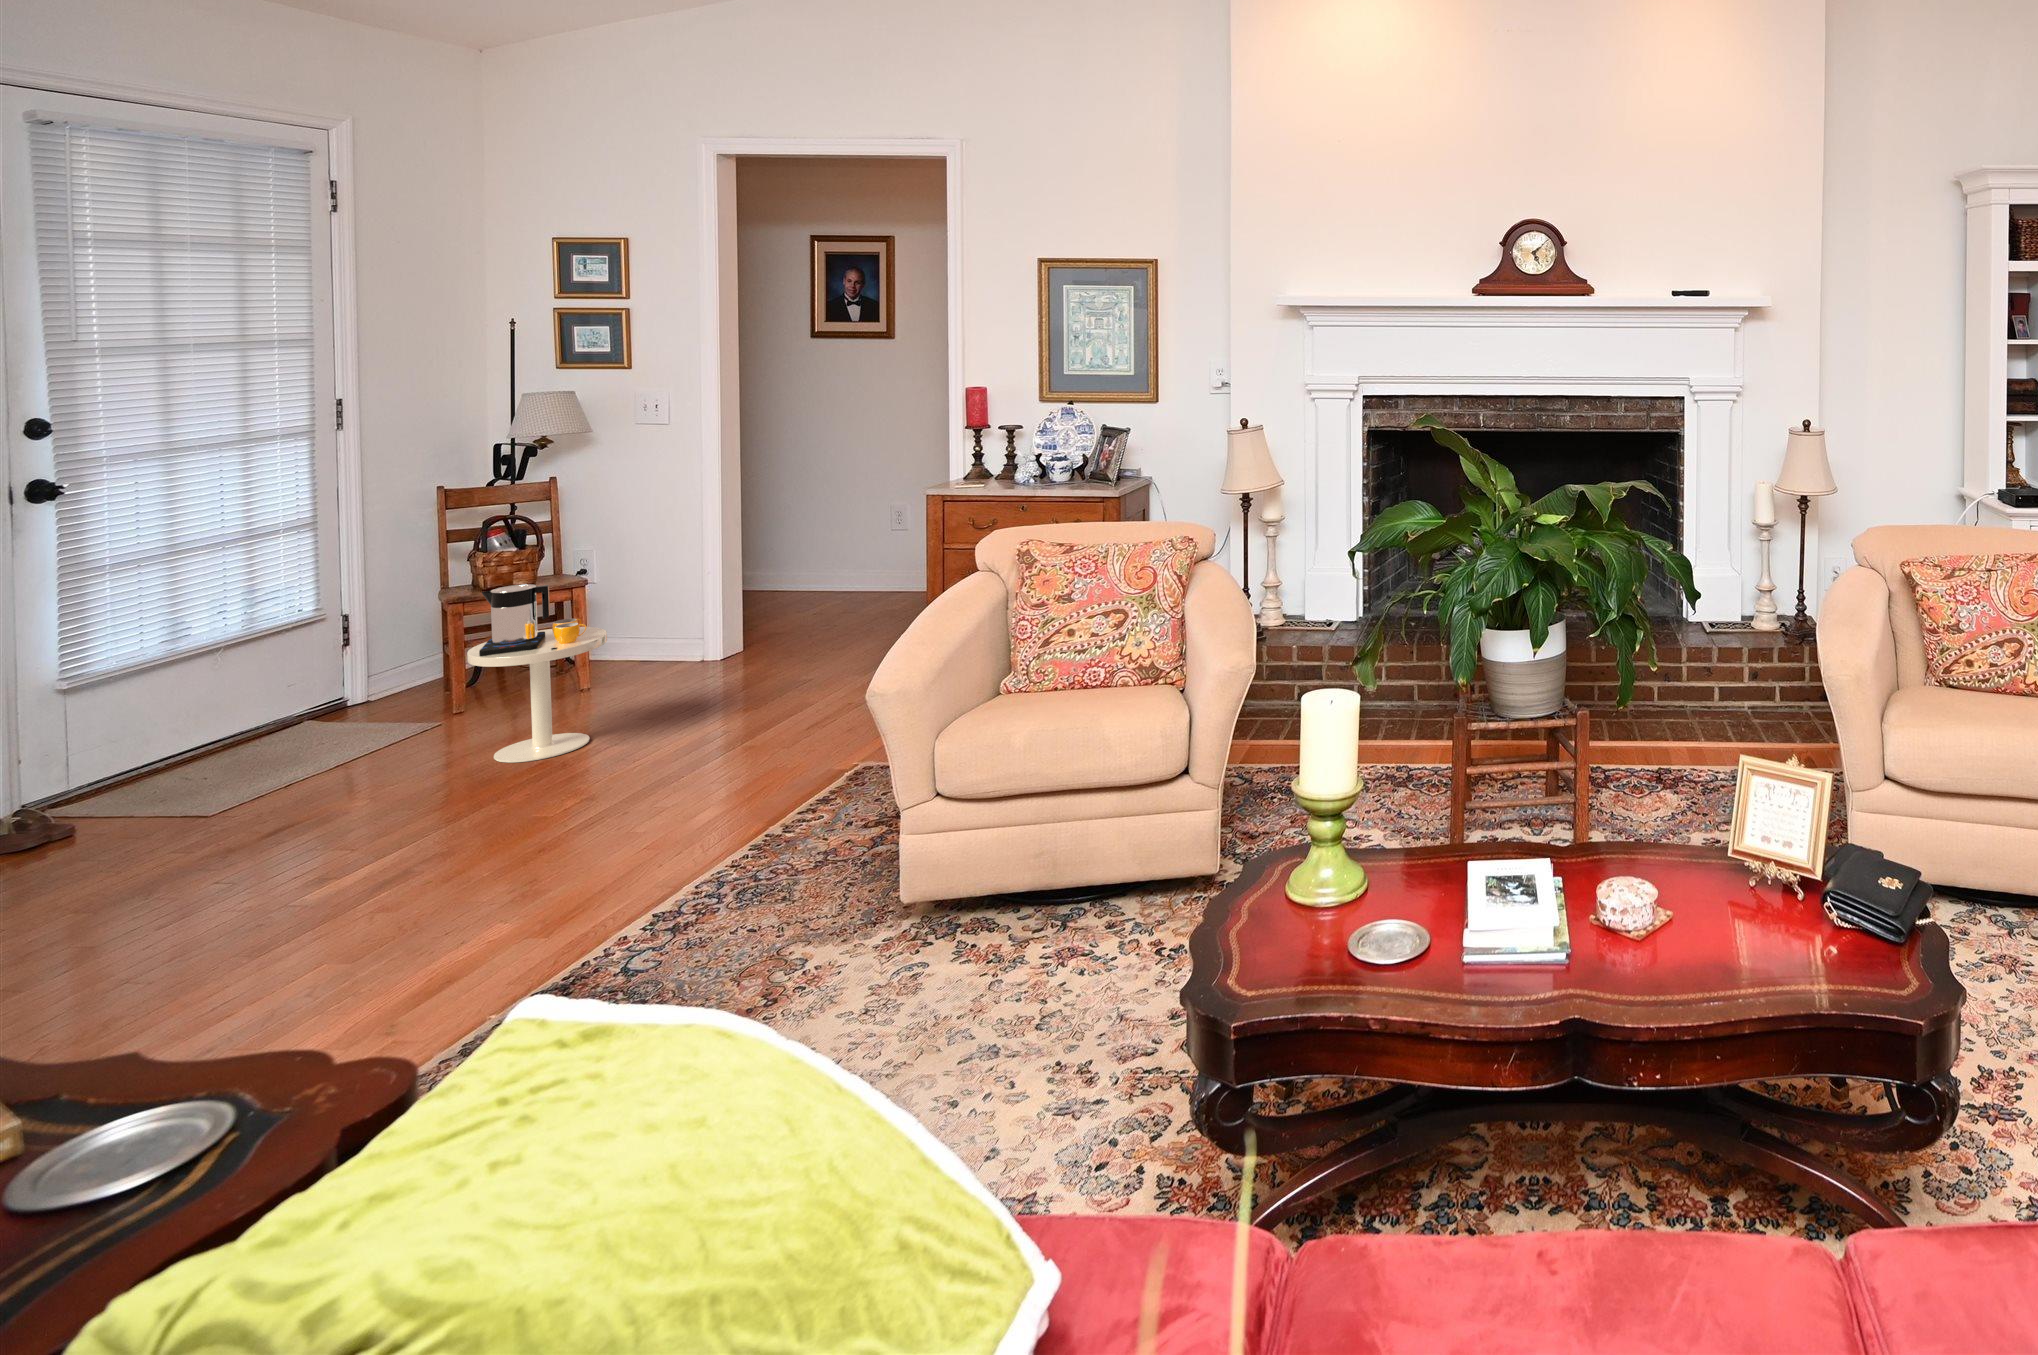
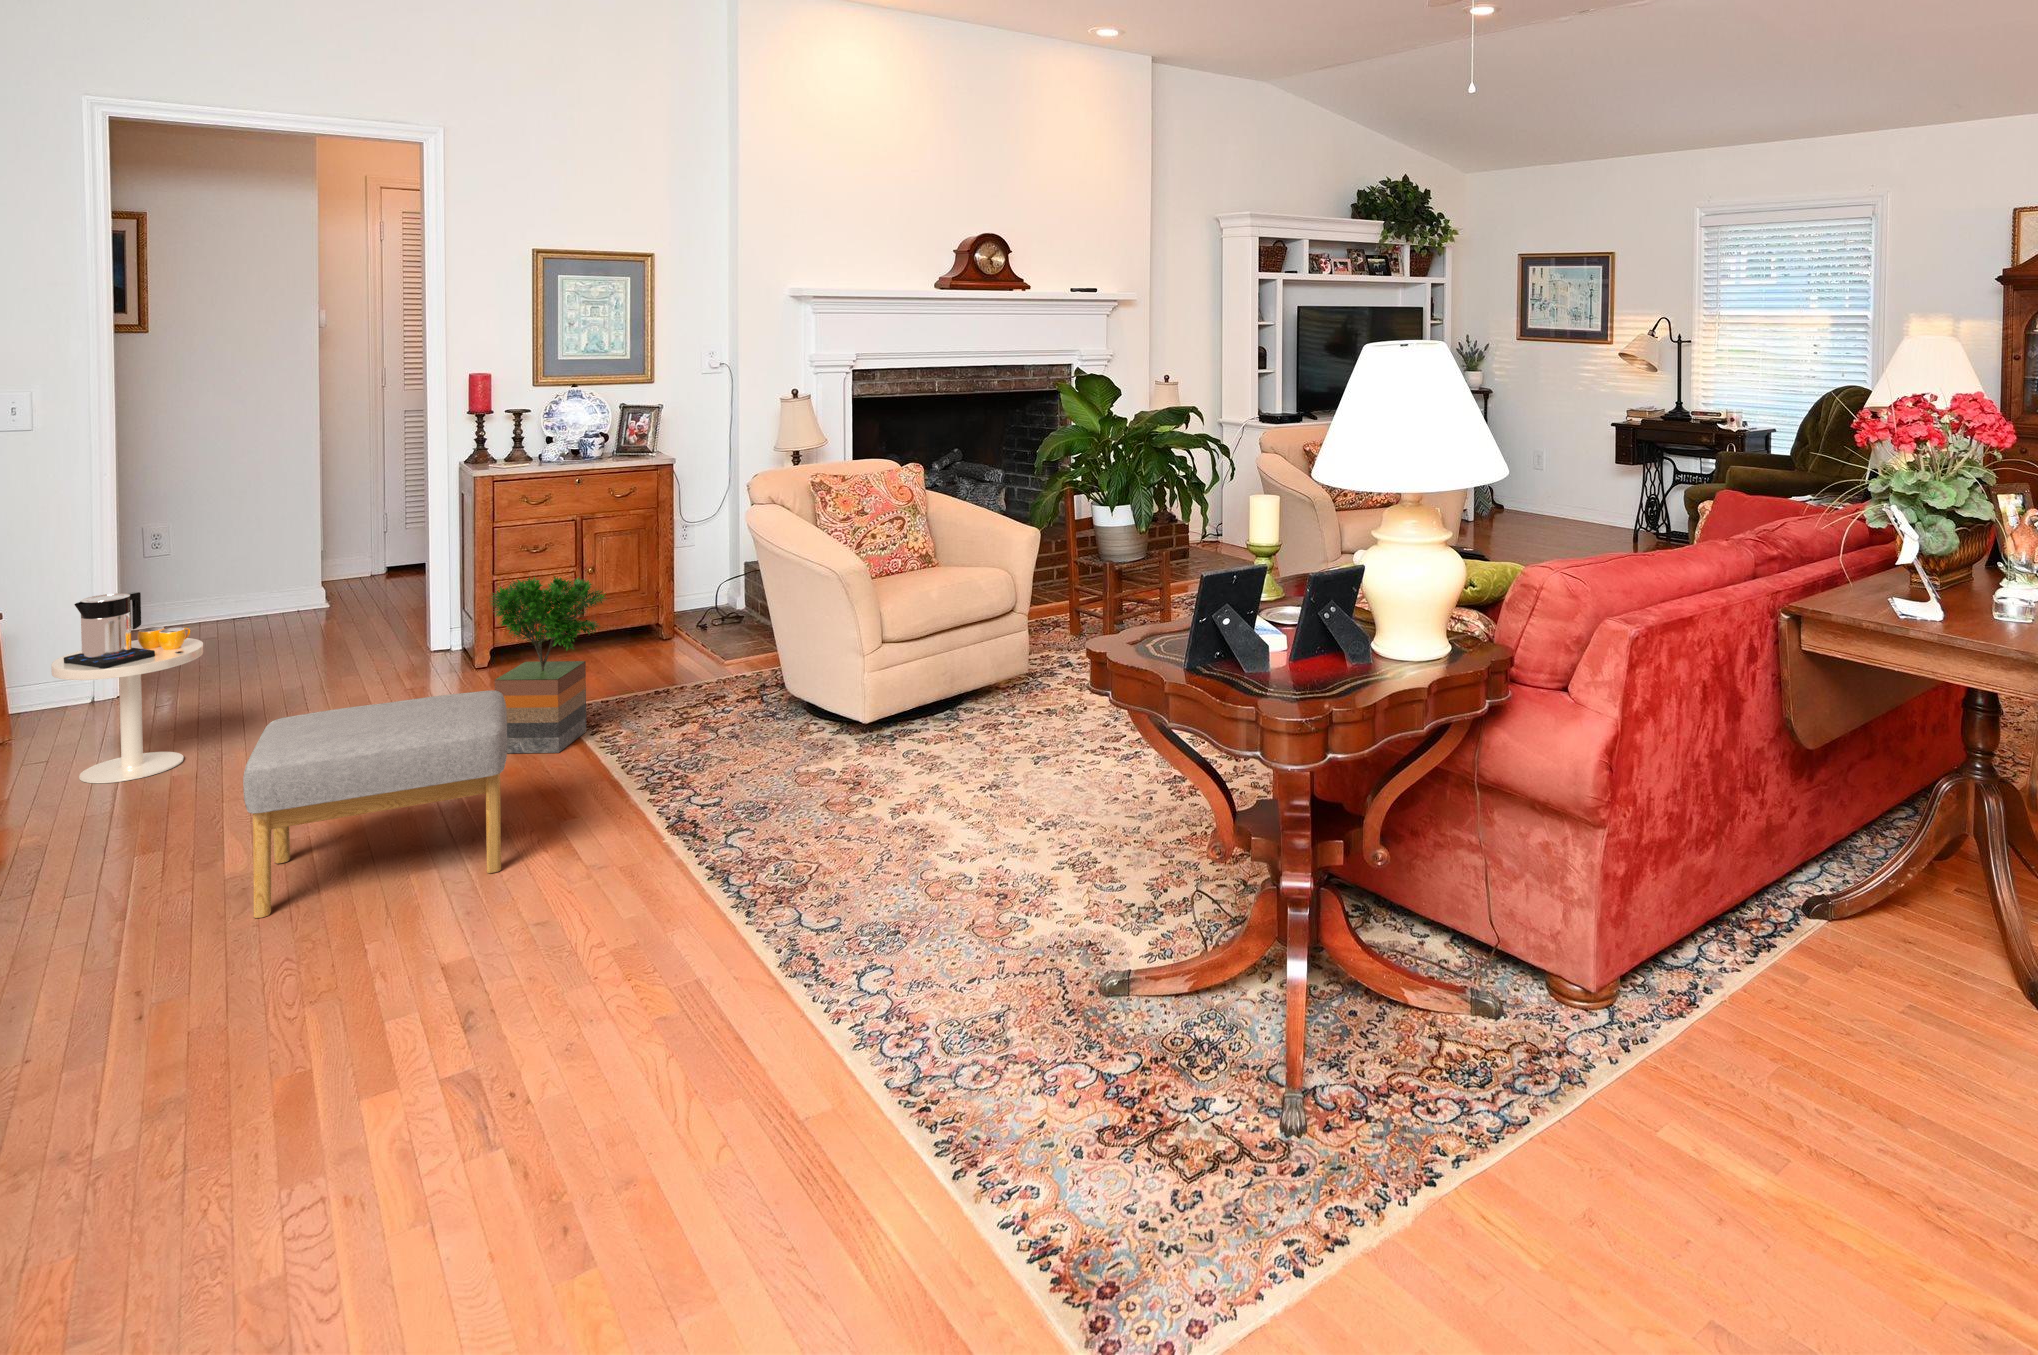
potted tree: none [652,624,824,839] -> present [490,576,606,753]
footstool: none [82,763,469,1020] -> present [243,690,507,918]

